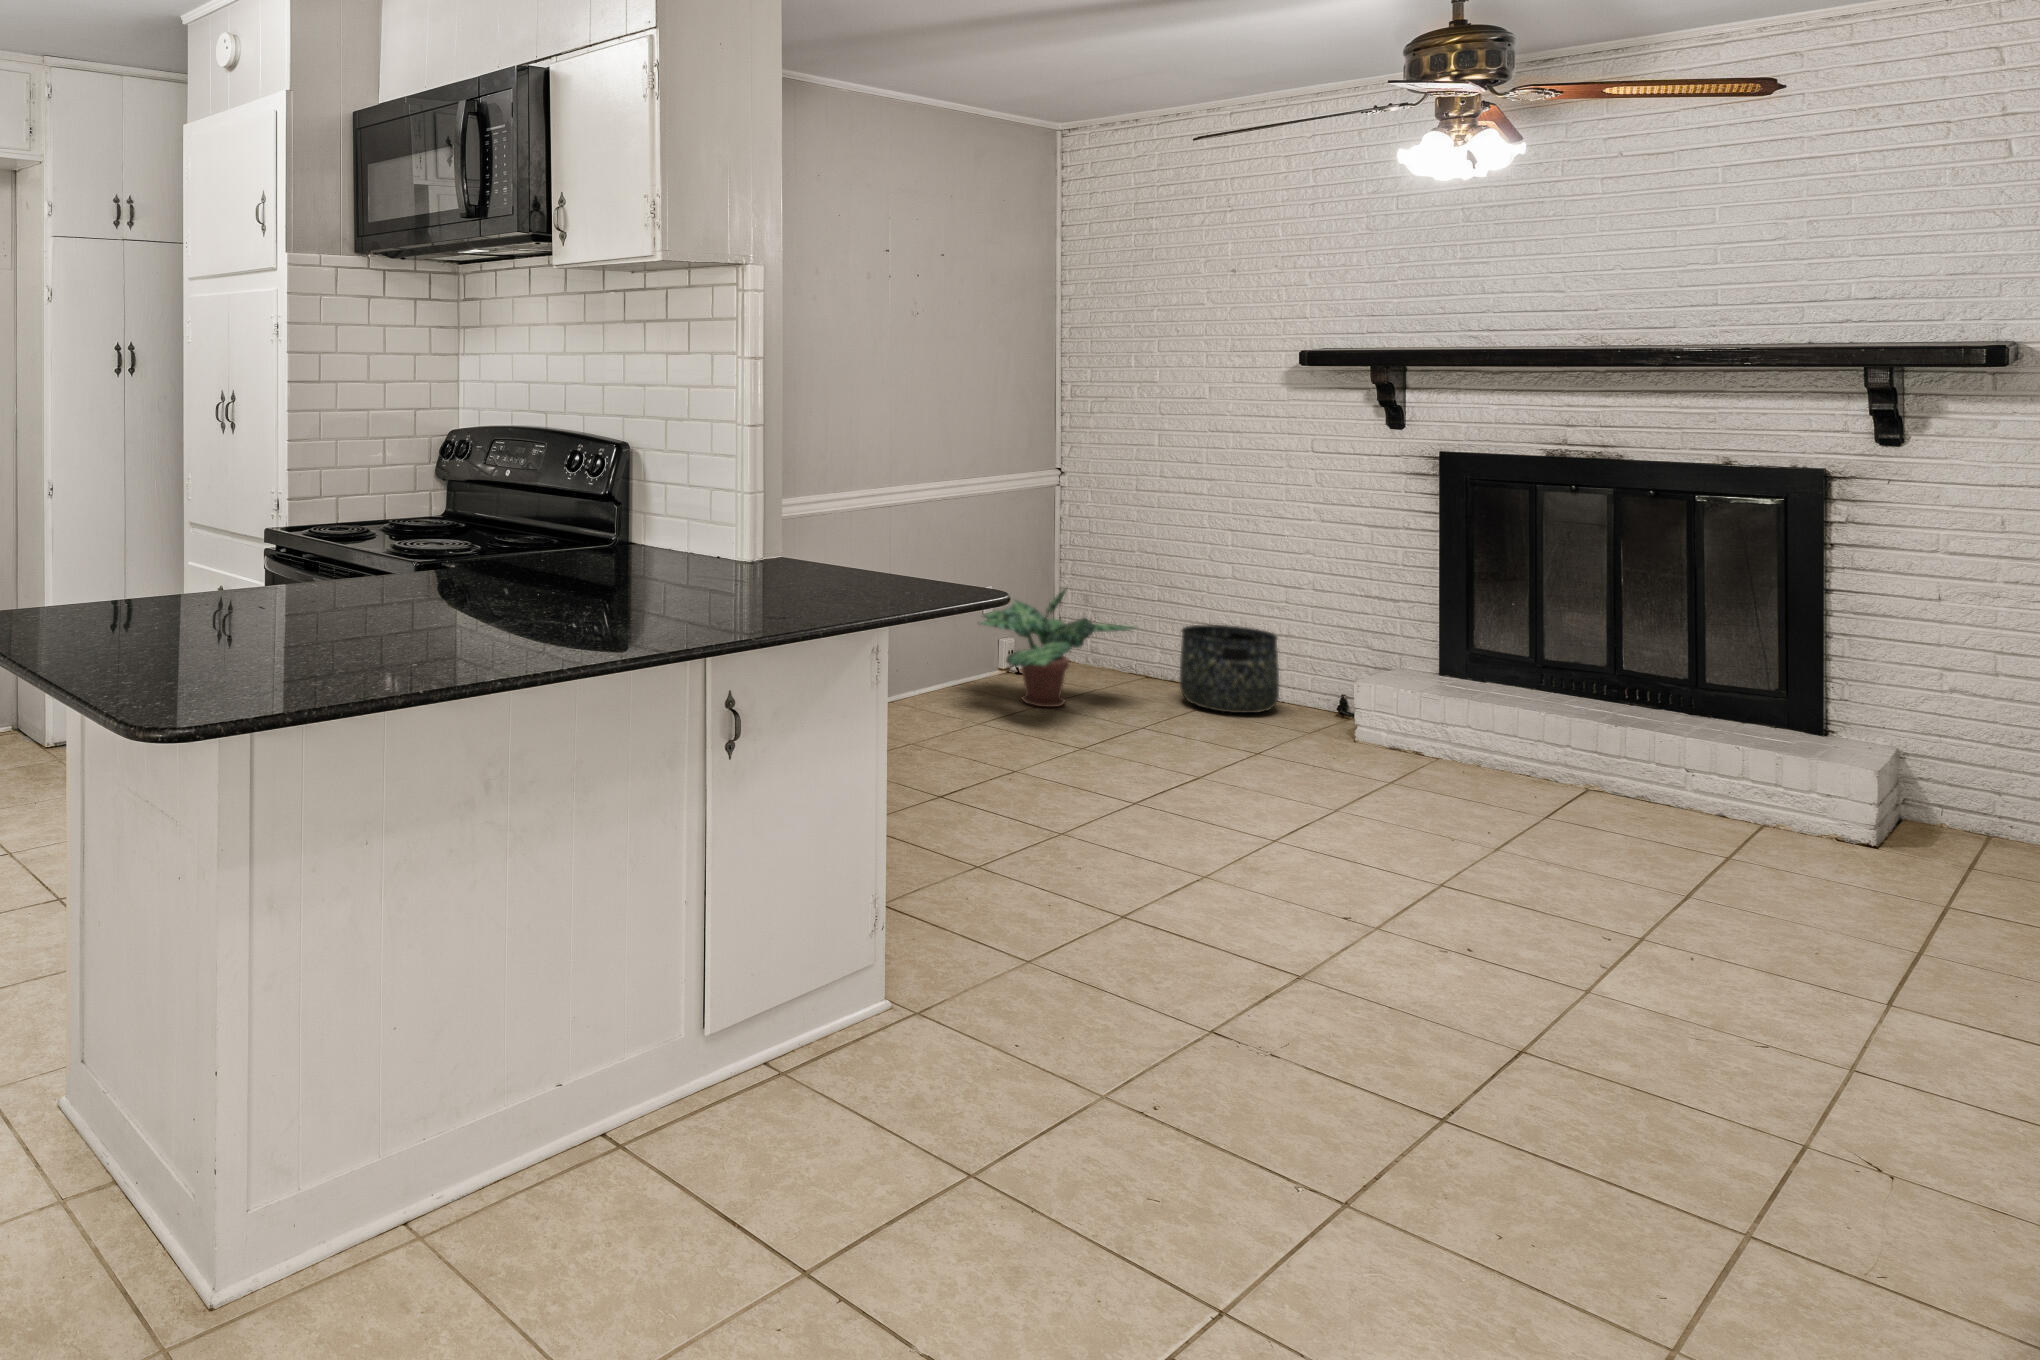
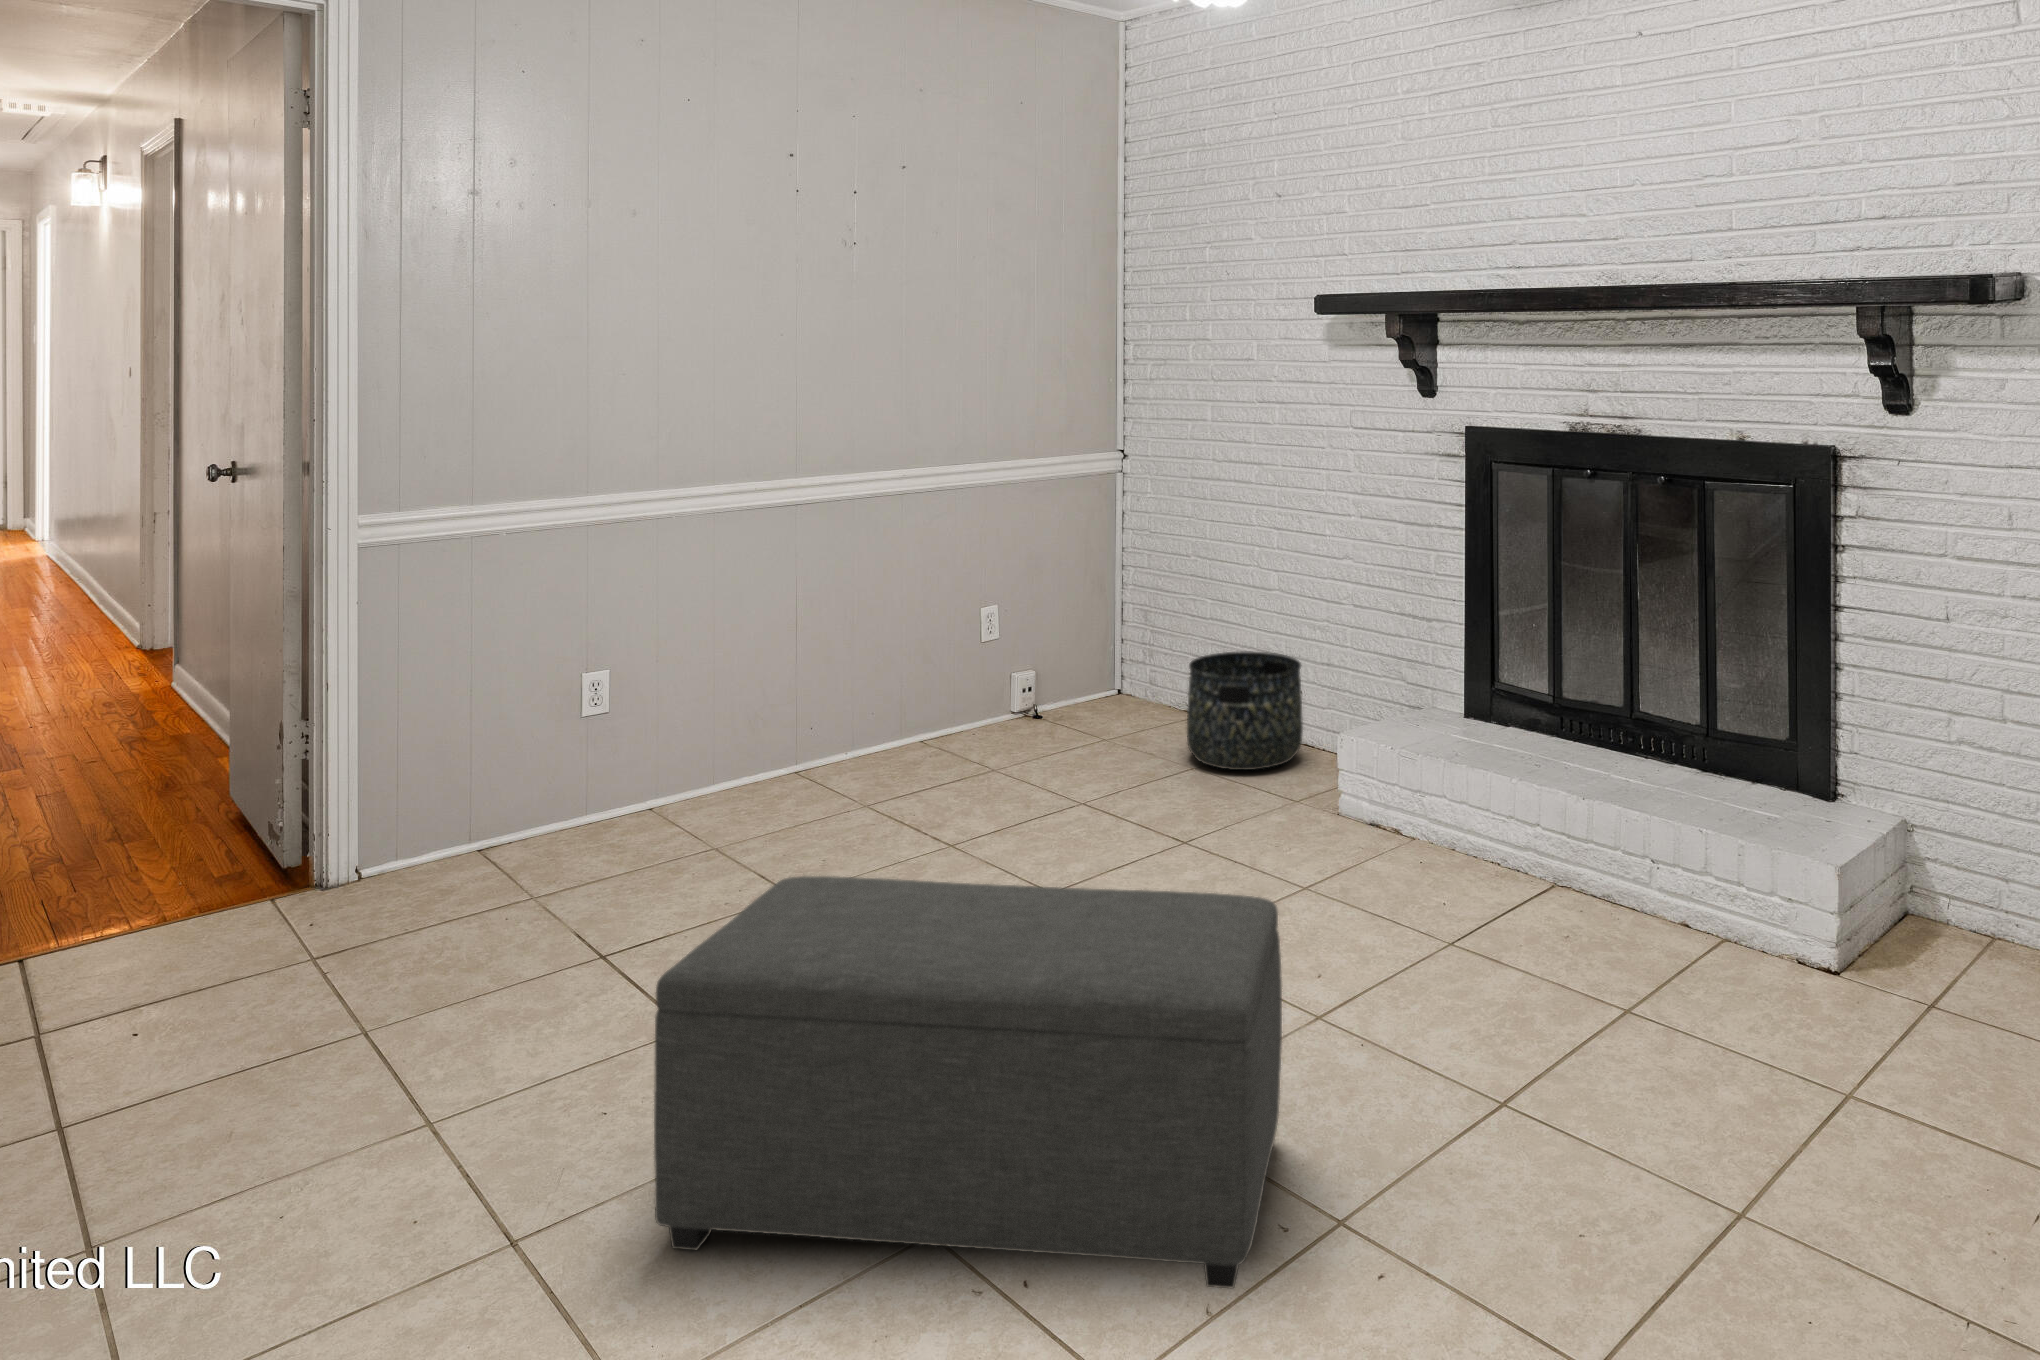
potted plant: present [980,589,1134,707] -> none [898,608,1137,772]
ottoman: none [1173,729,1603,966] -> present [654,876,1282,1288]

